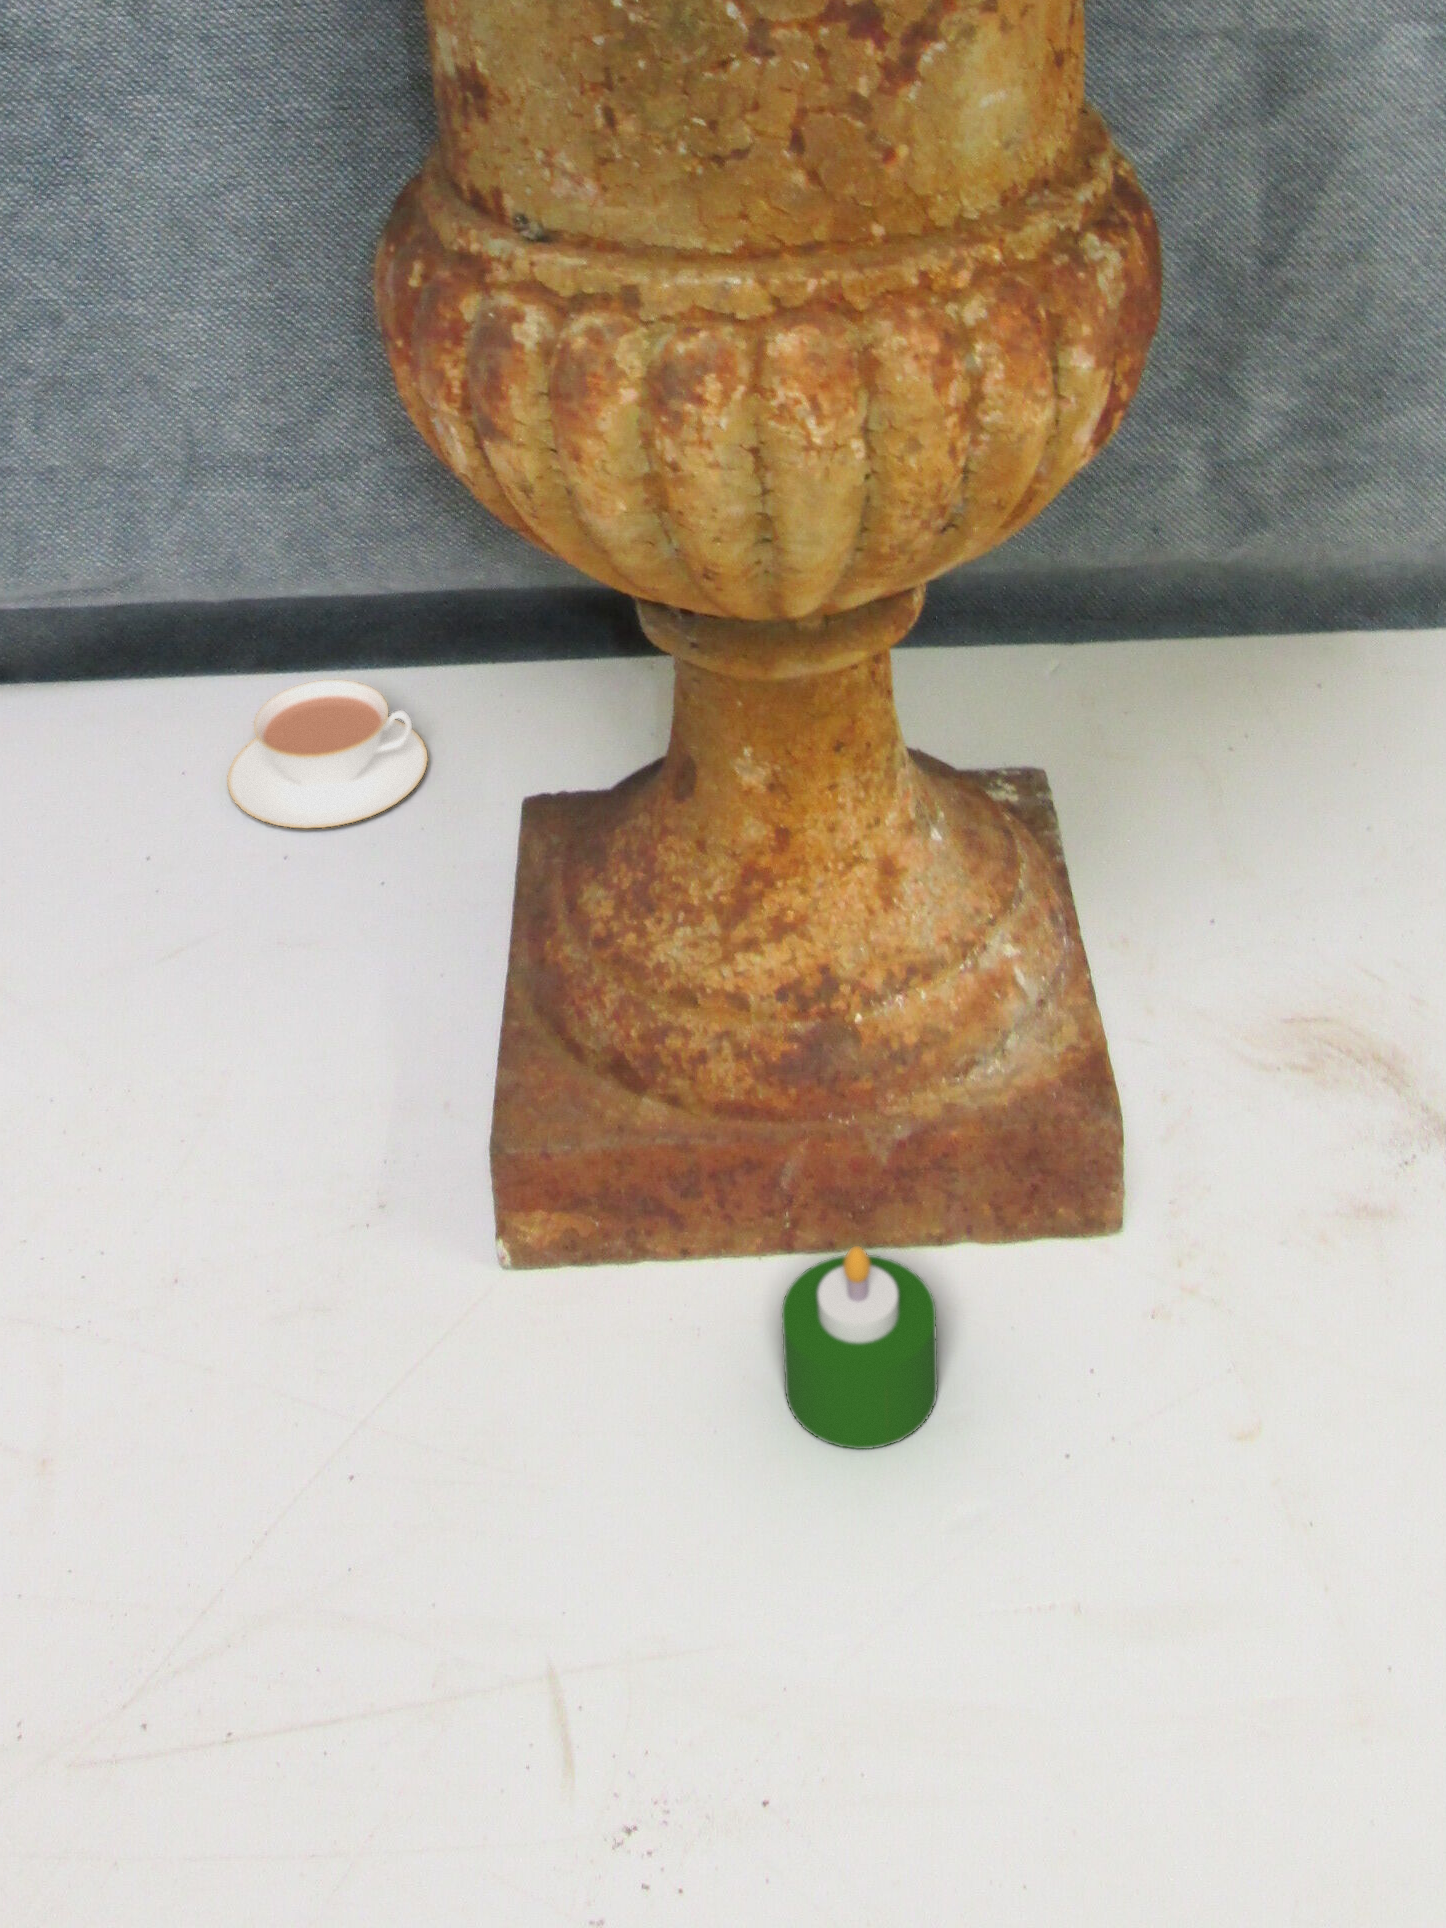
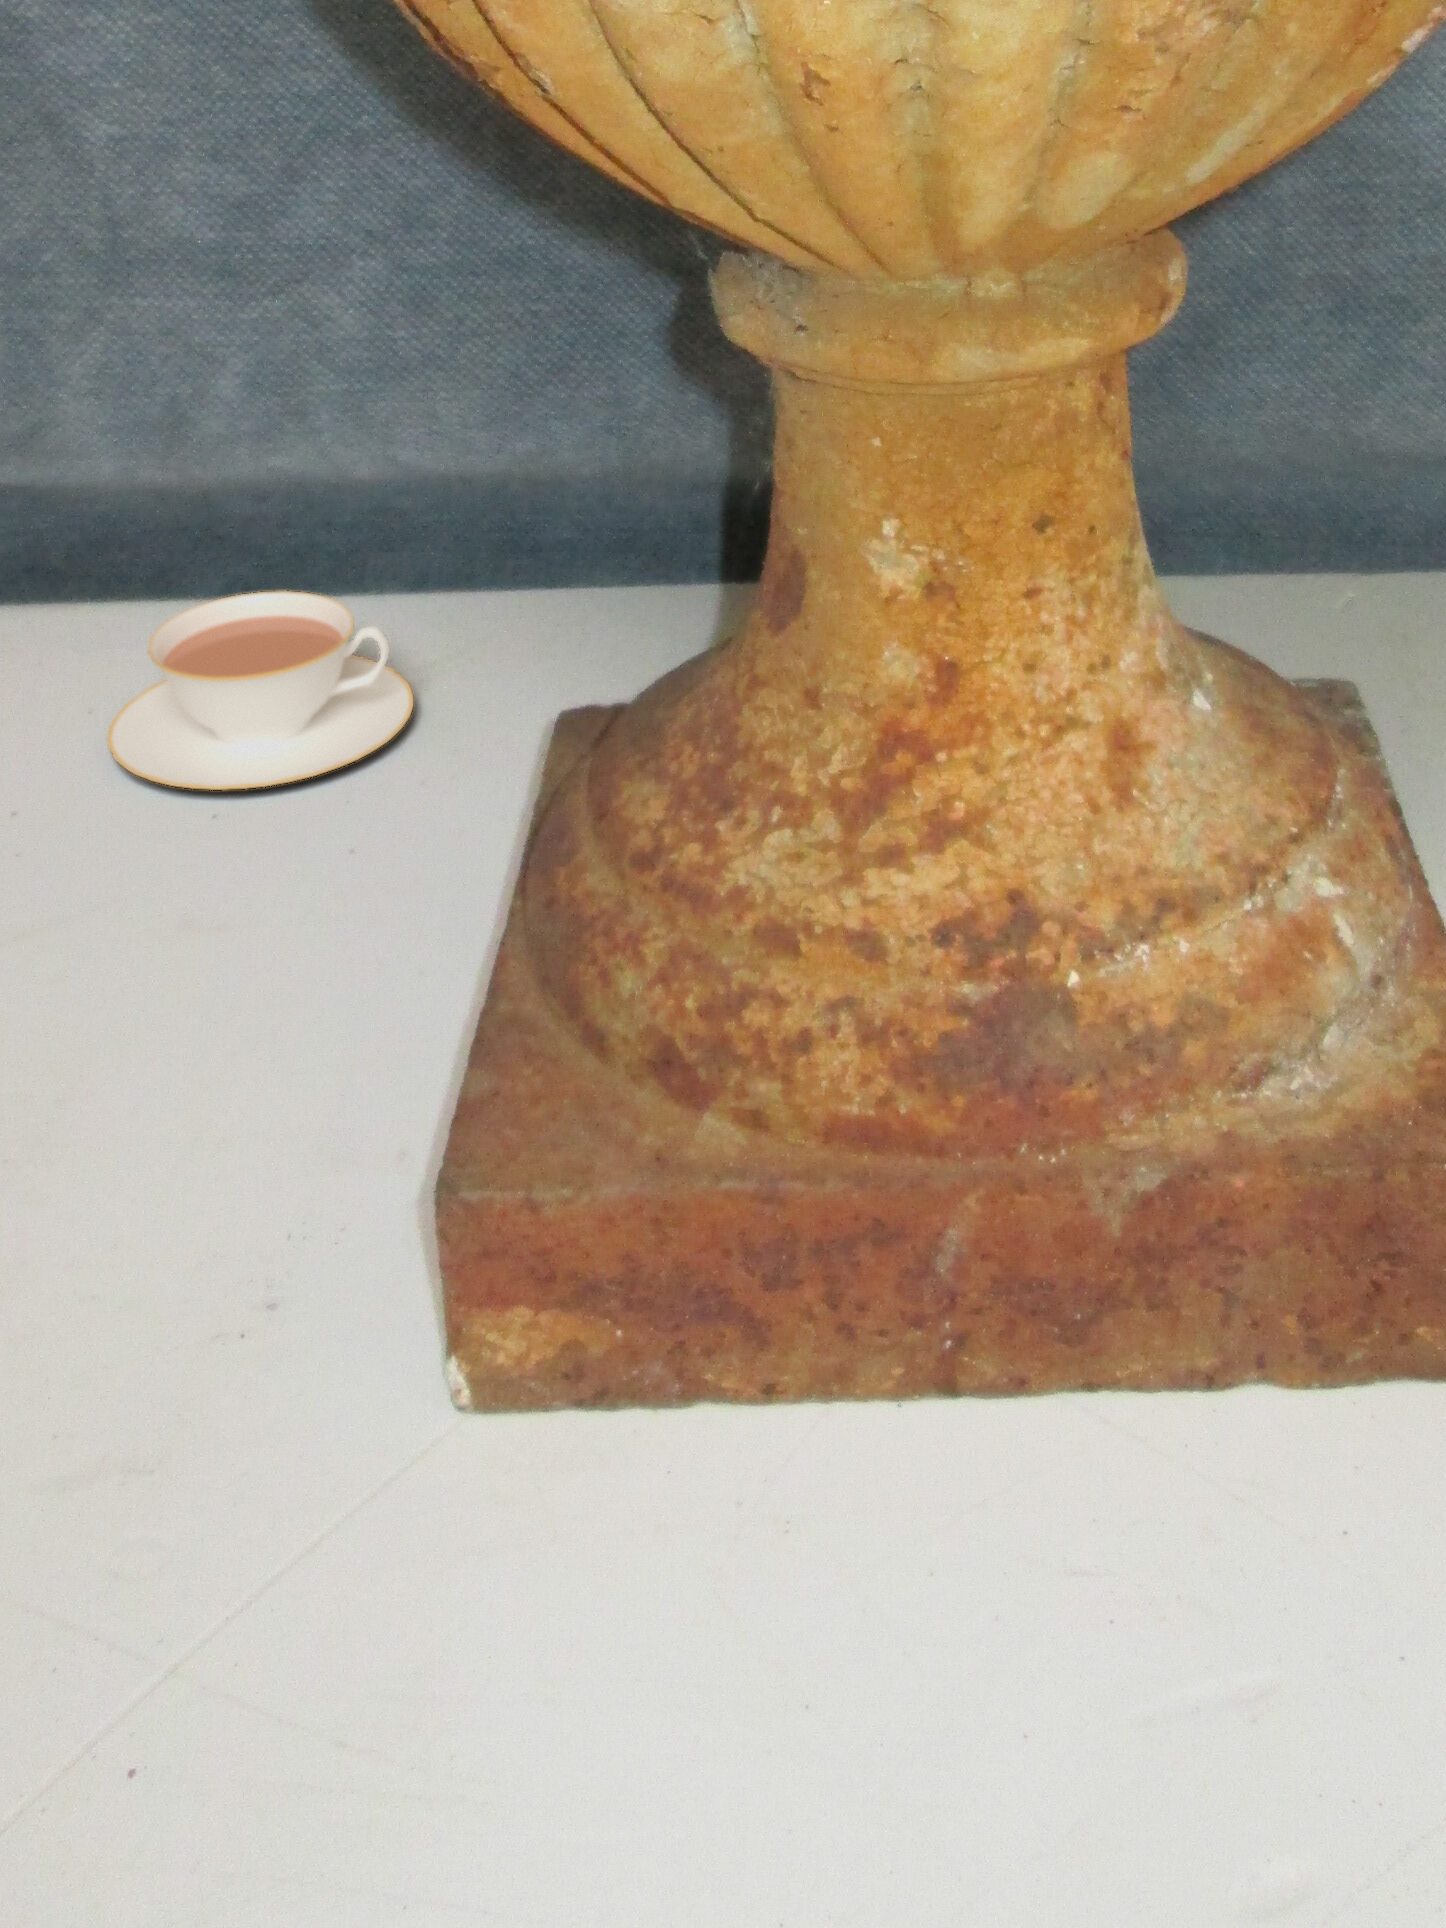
candle: present [782,1246,937,1449] -> none [936,1314,1224,1709]

